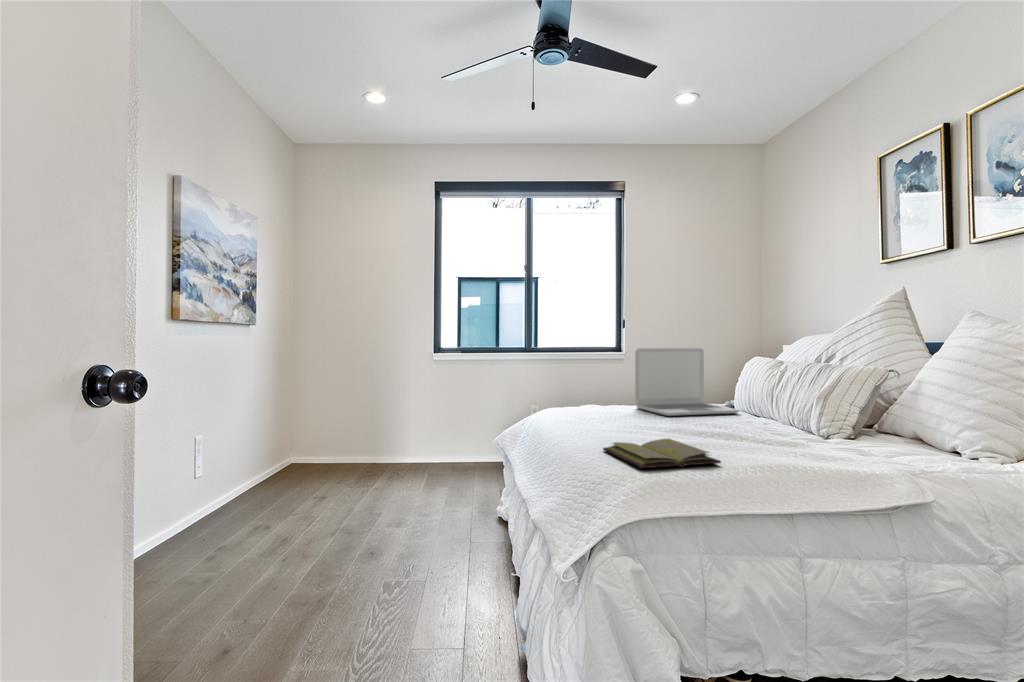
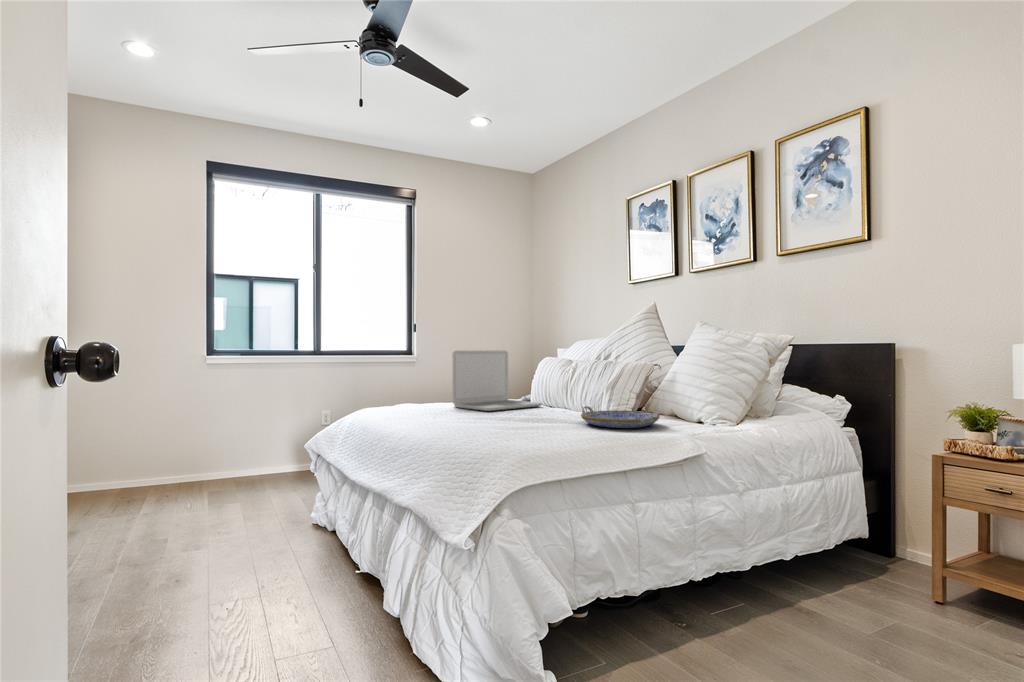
serving tray: none [765,421,881,456] -> present [581,406,660,428]
diary: present [603,439,721,468] -> none [466,425,566,447]

